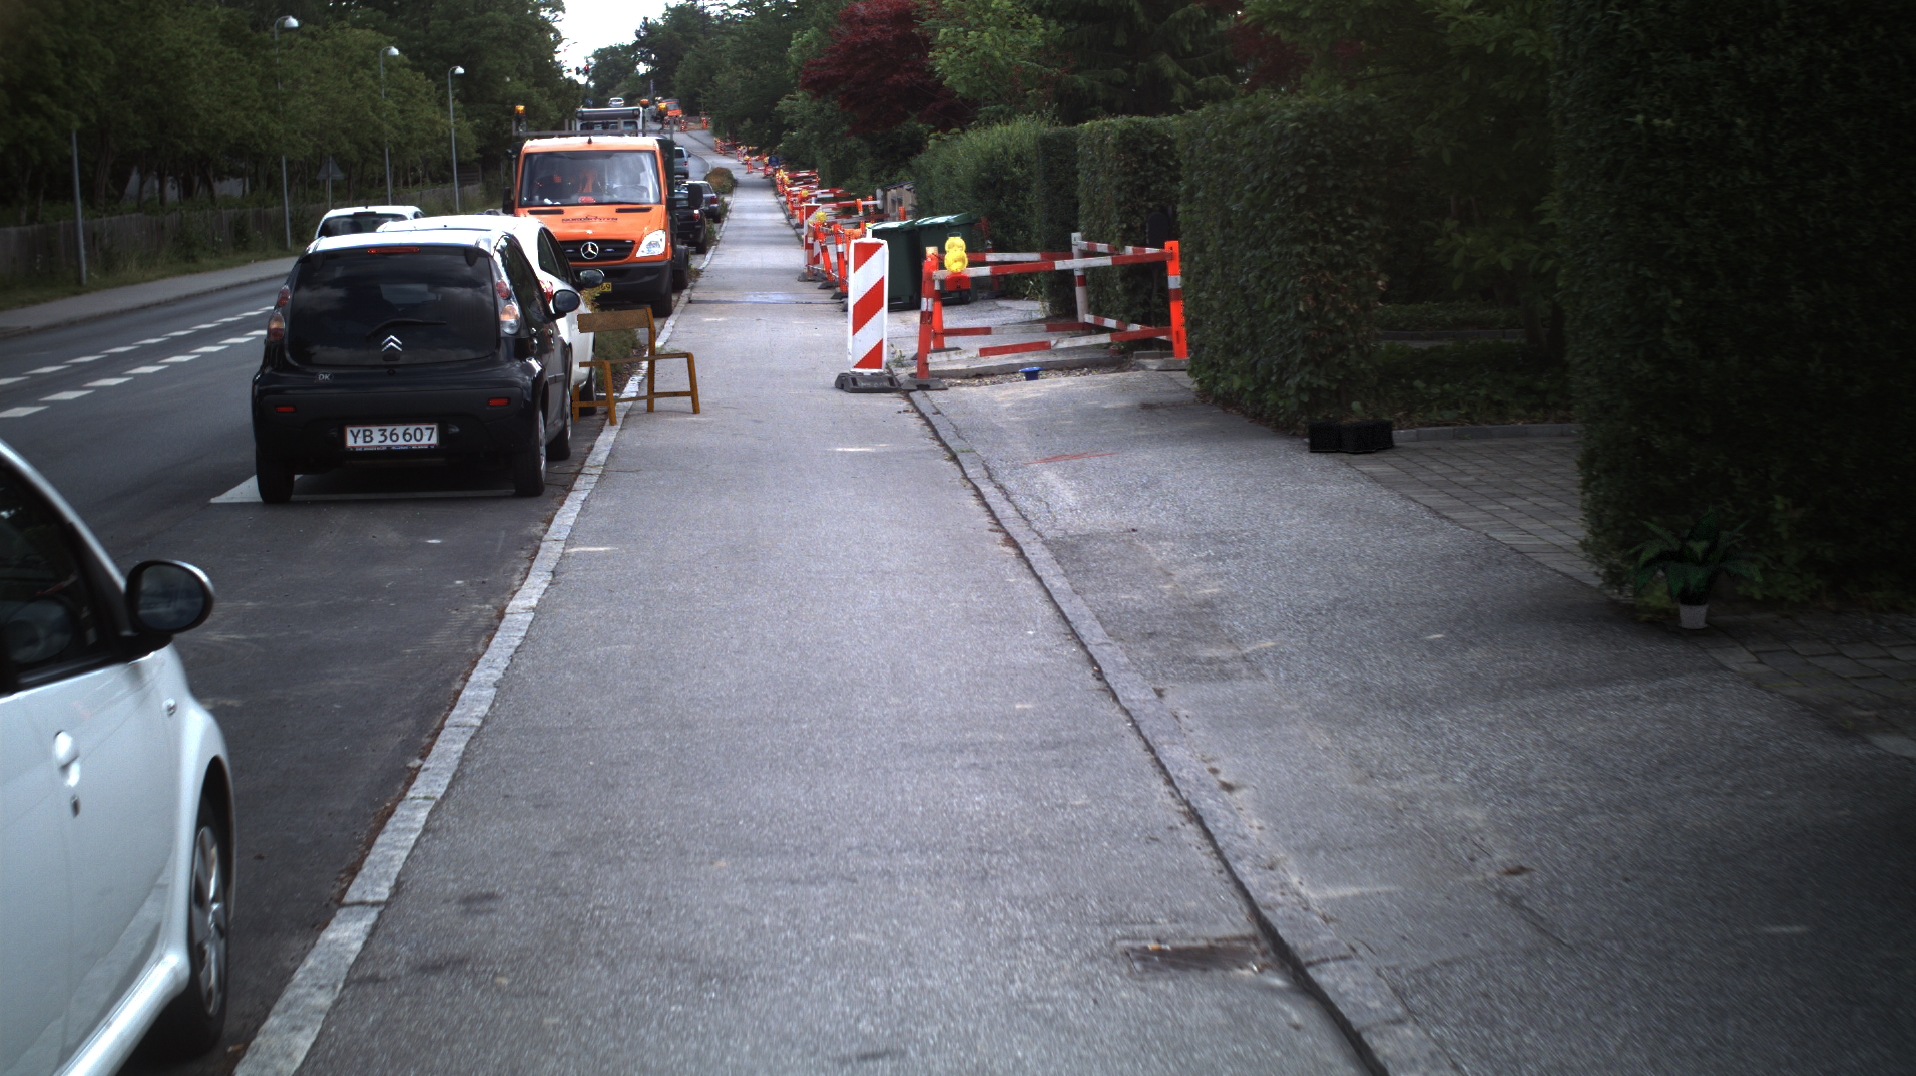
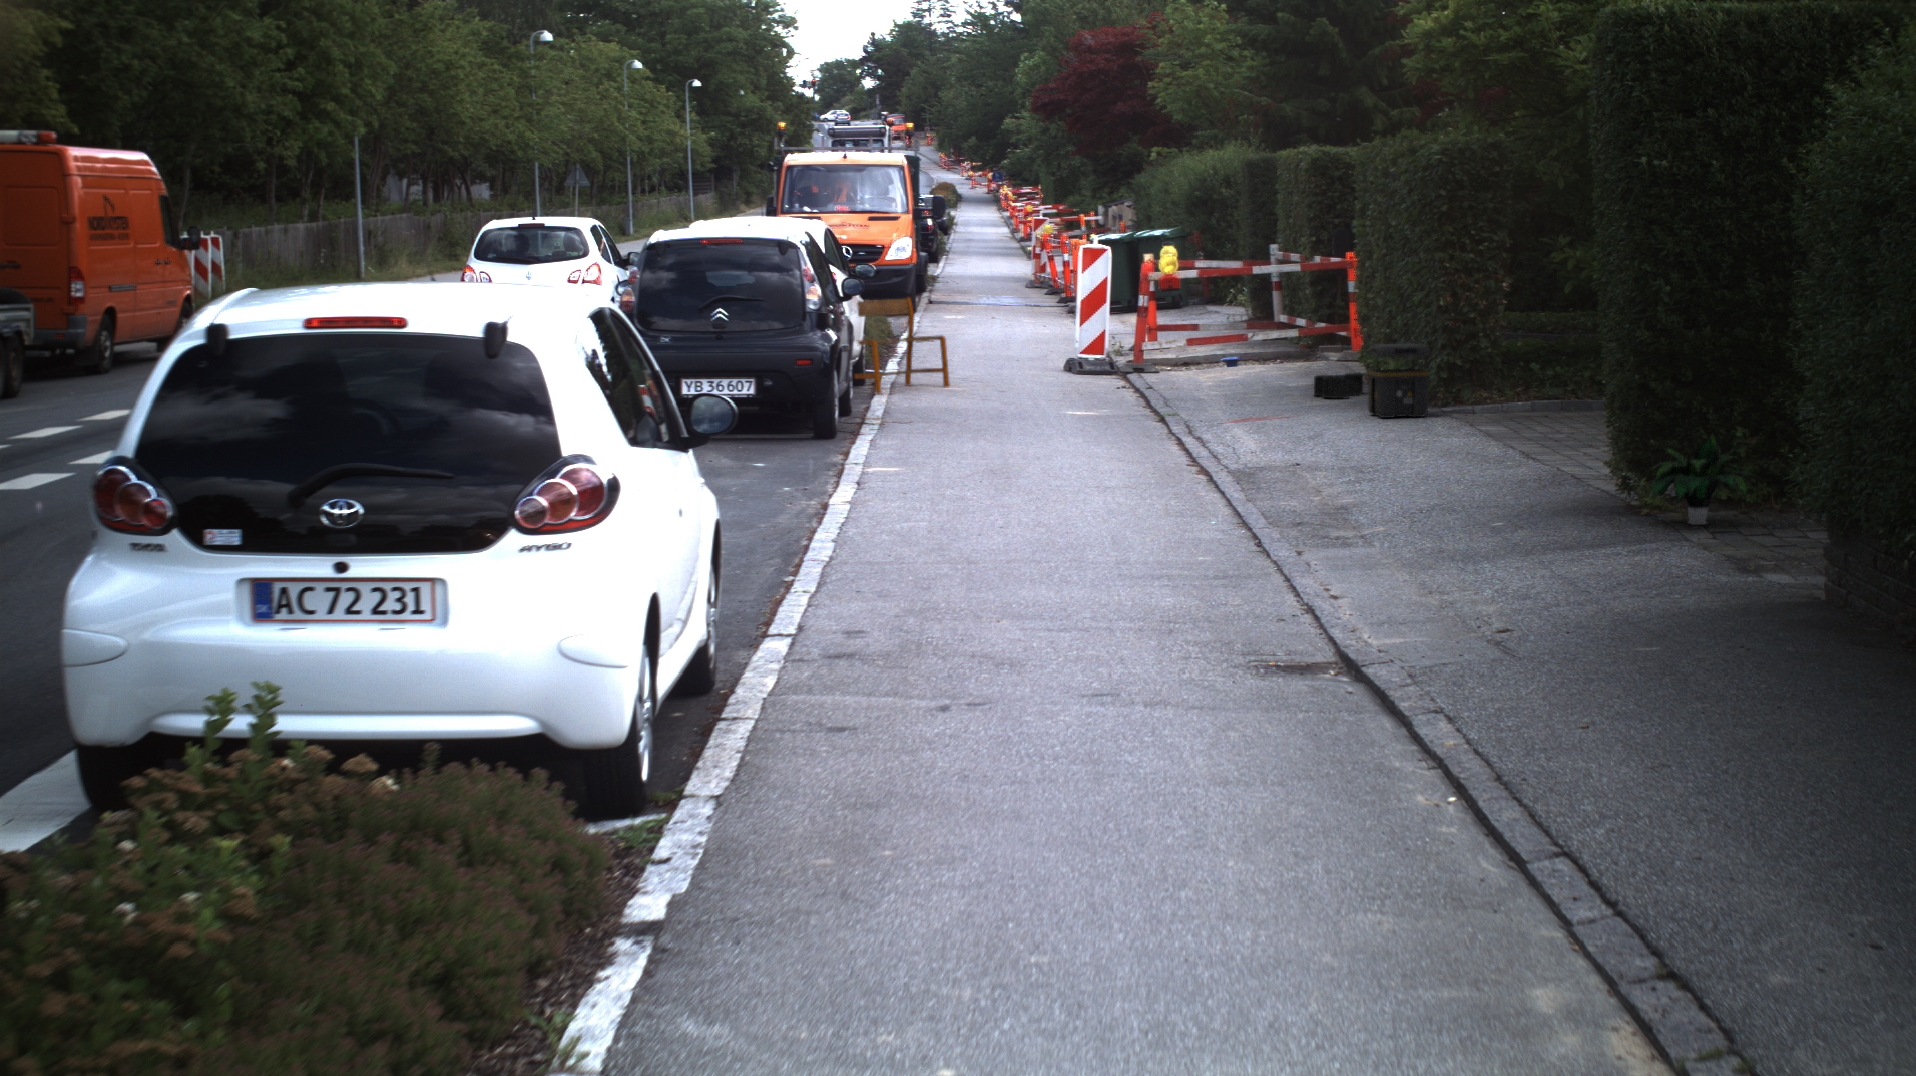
toolbox: none [1200,359,1275,451] -> present [1368,343,1430,418]
storage bin: present [1301,419,1395,453] -> present [1314,373,1366,398]

